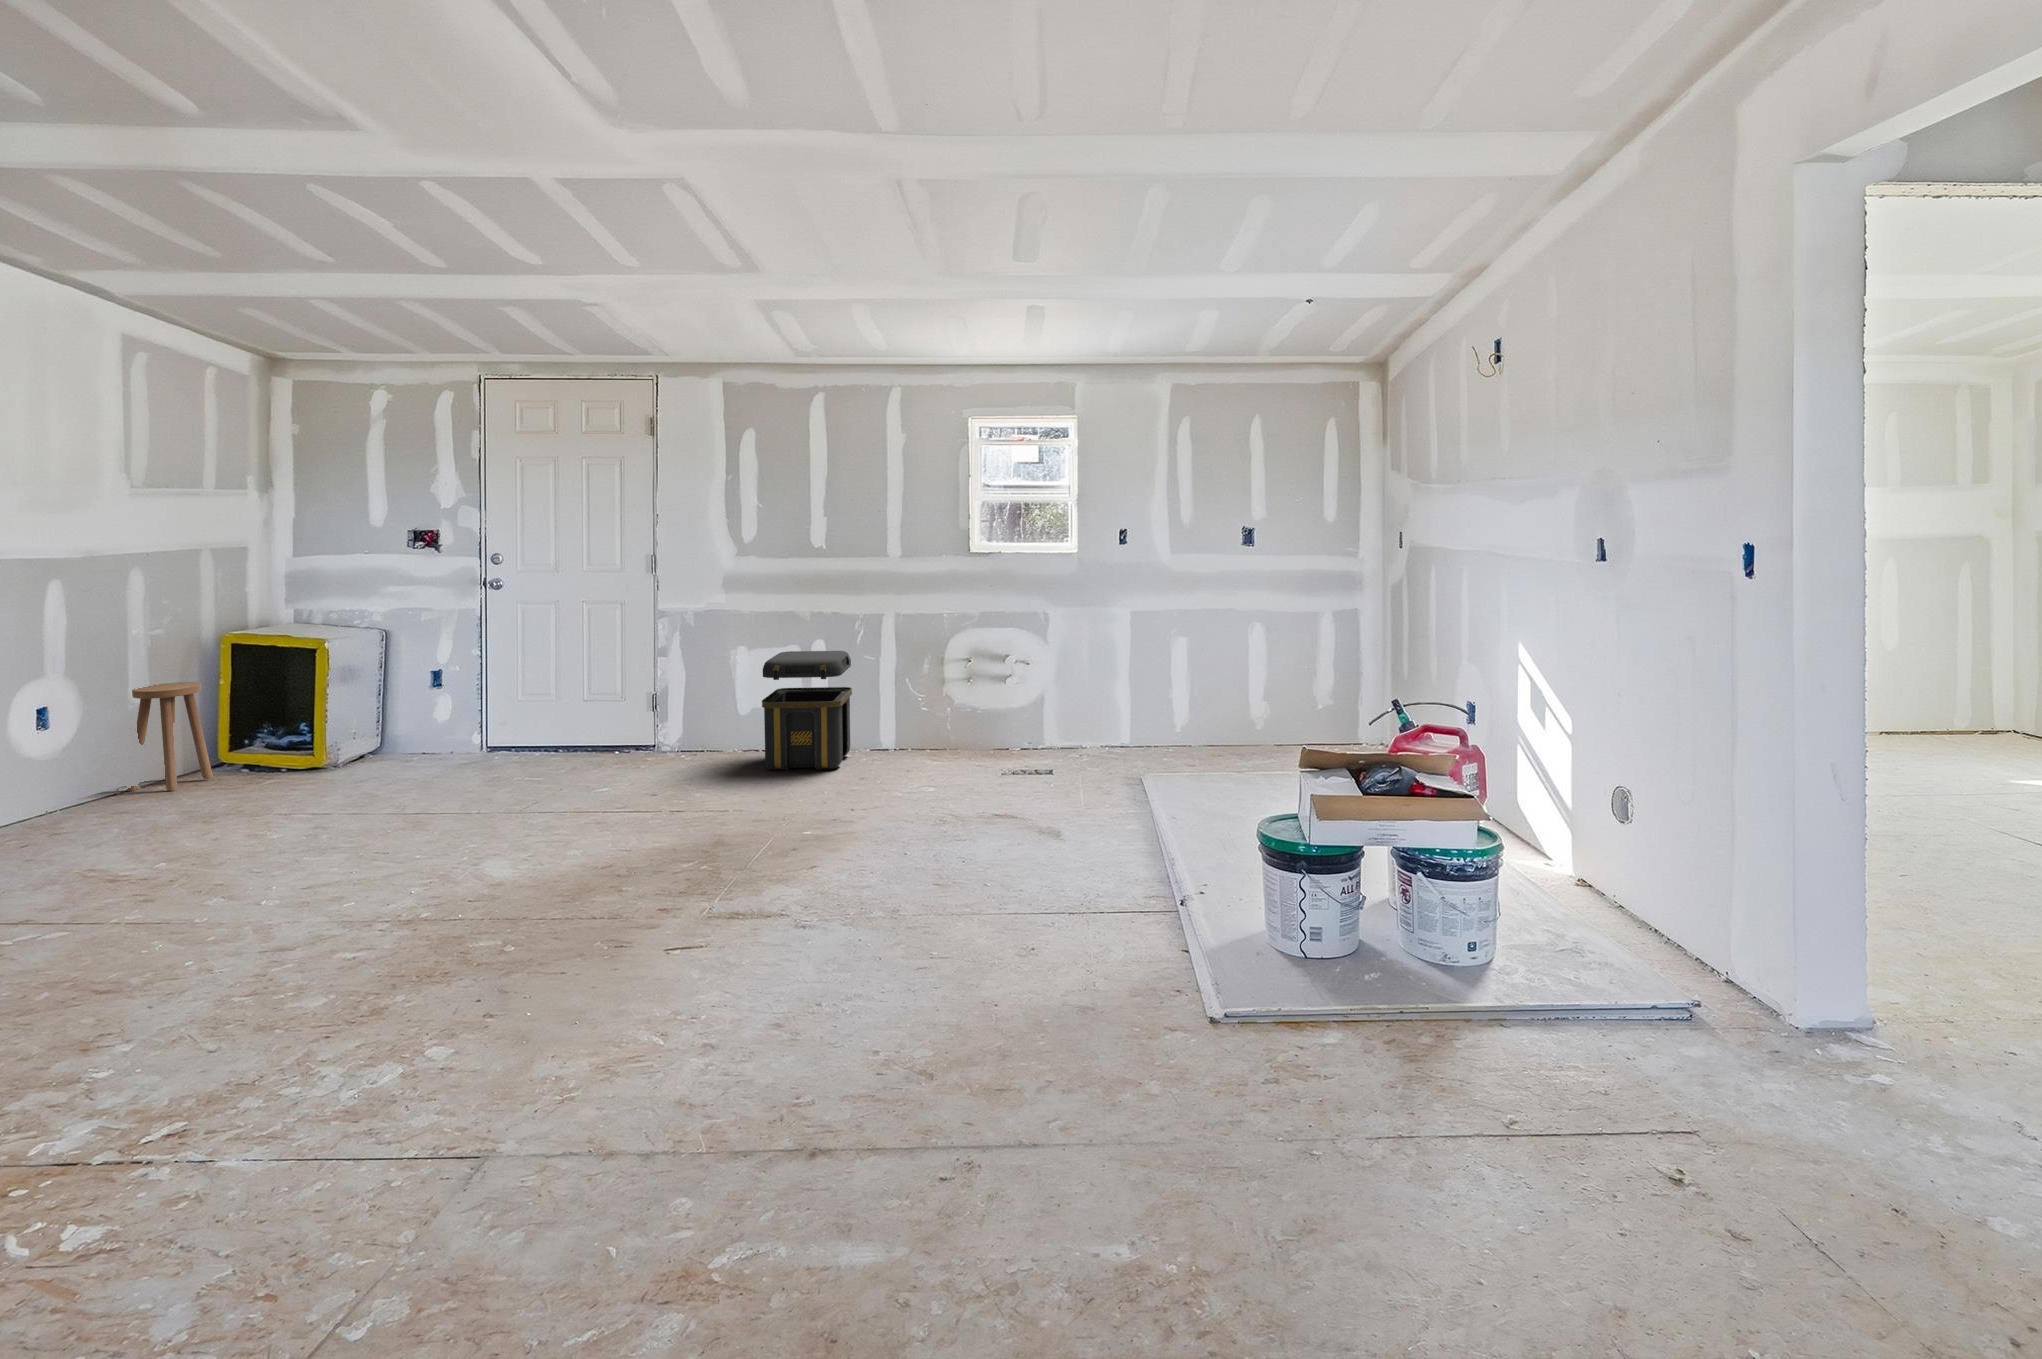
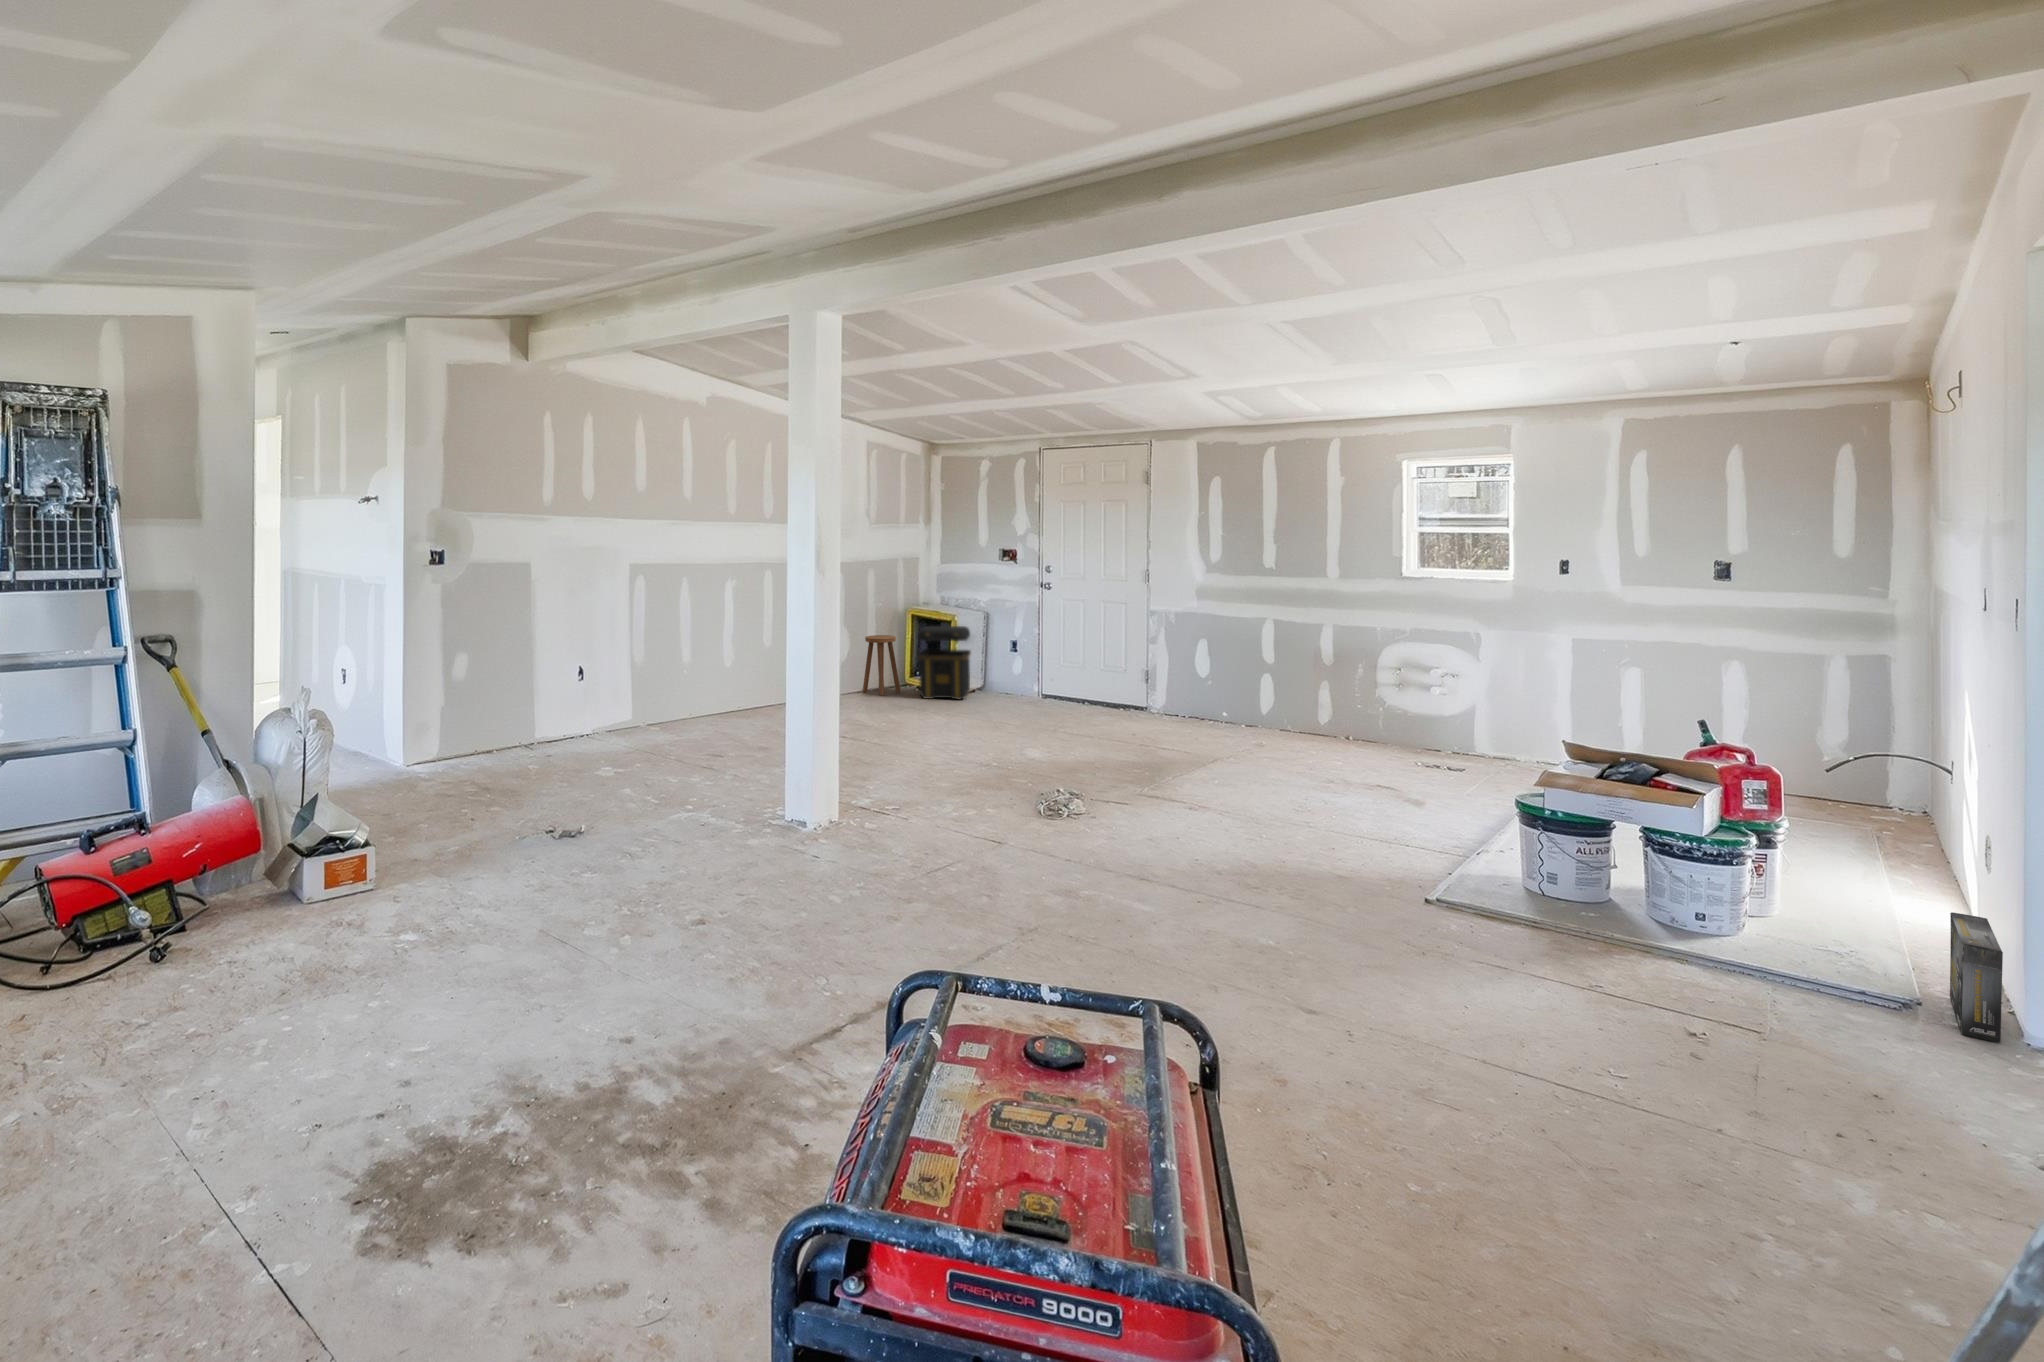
toolbox: present [762,651,852,770] -> present [918,626,971,700]
box: none [1694,891,1800,1041] -> present [1950,912,2003,1043]

